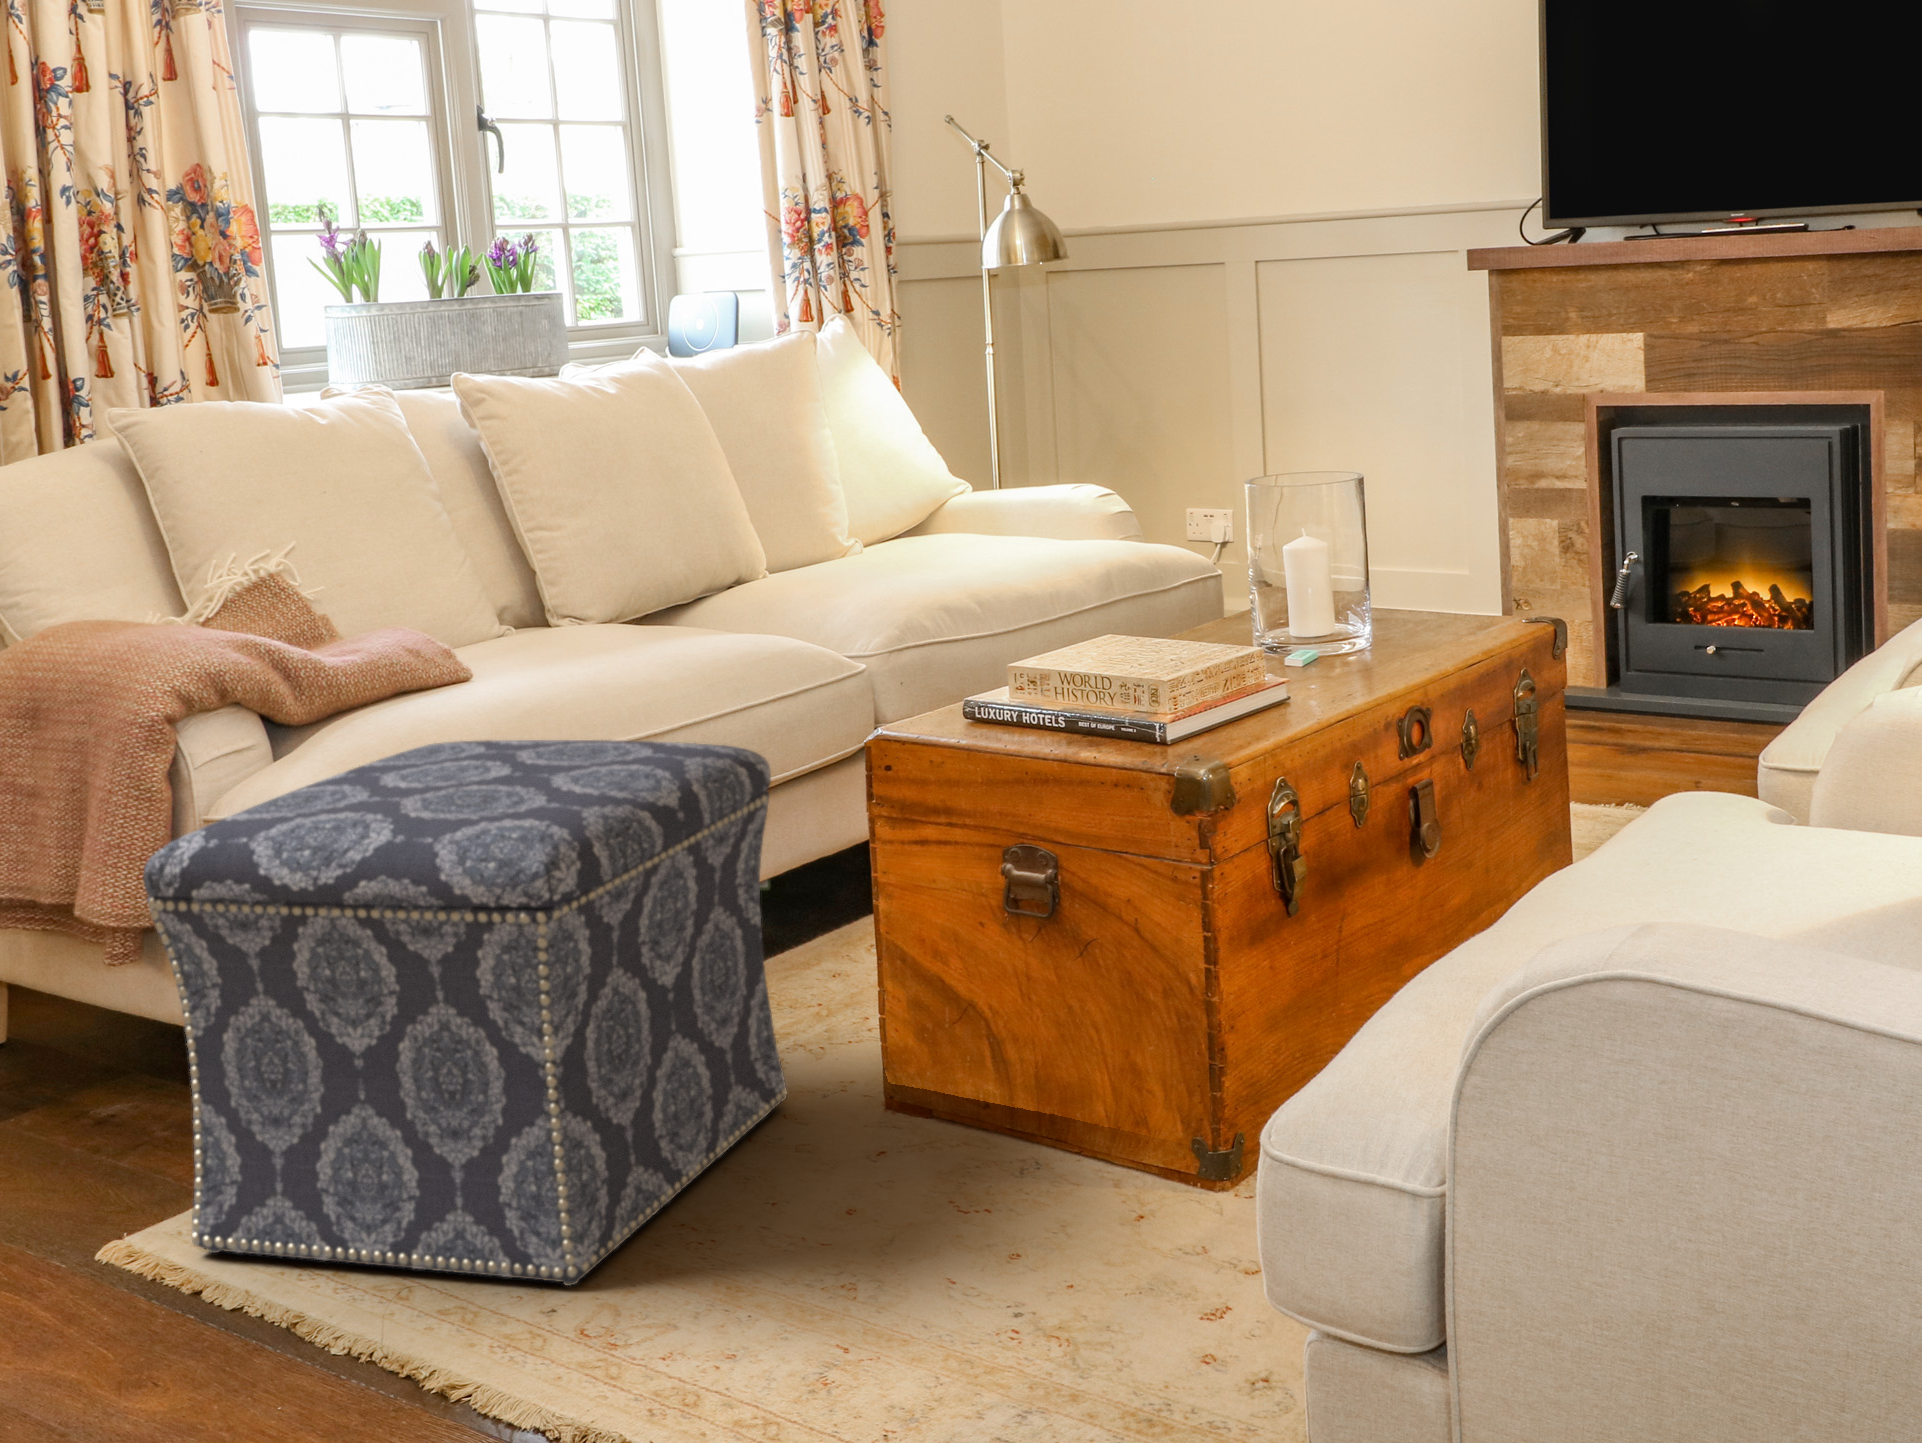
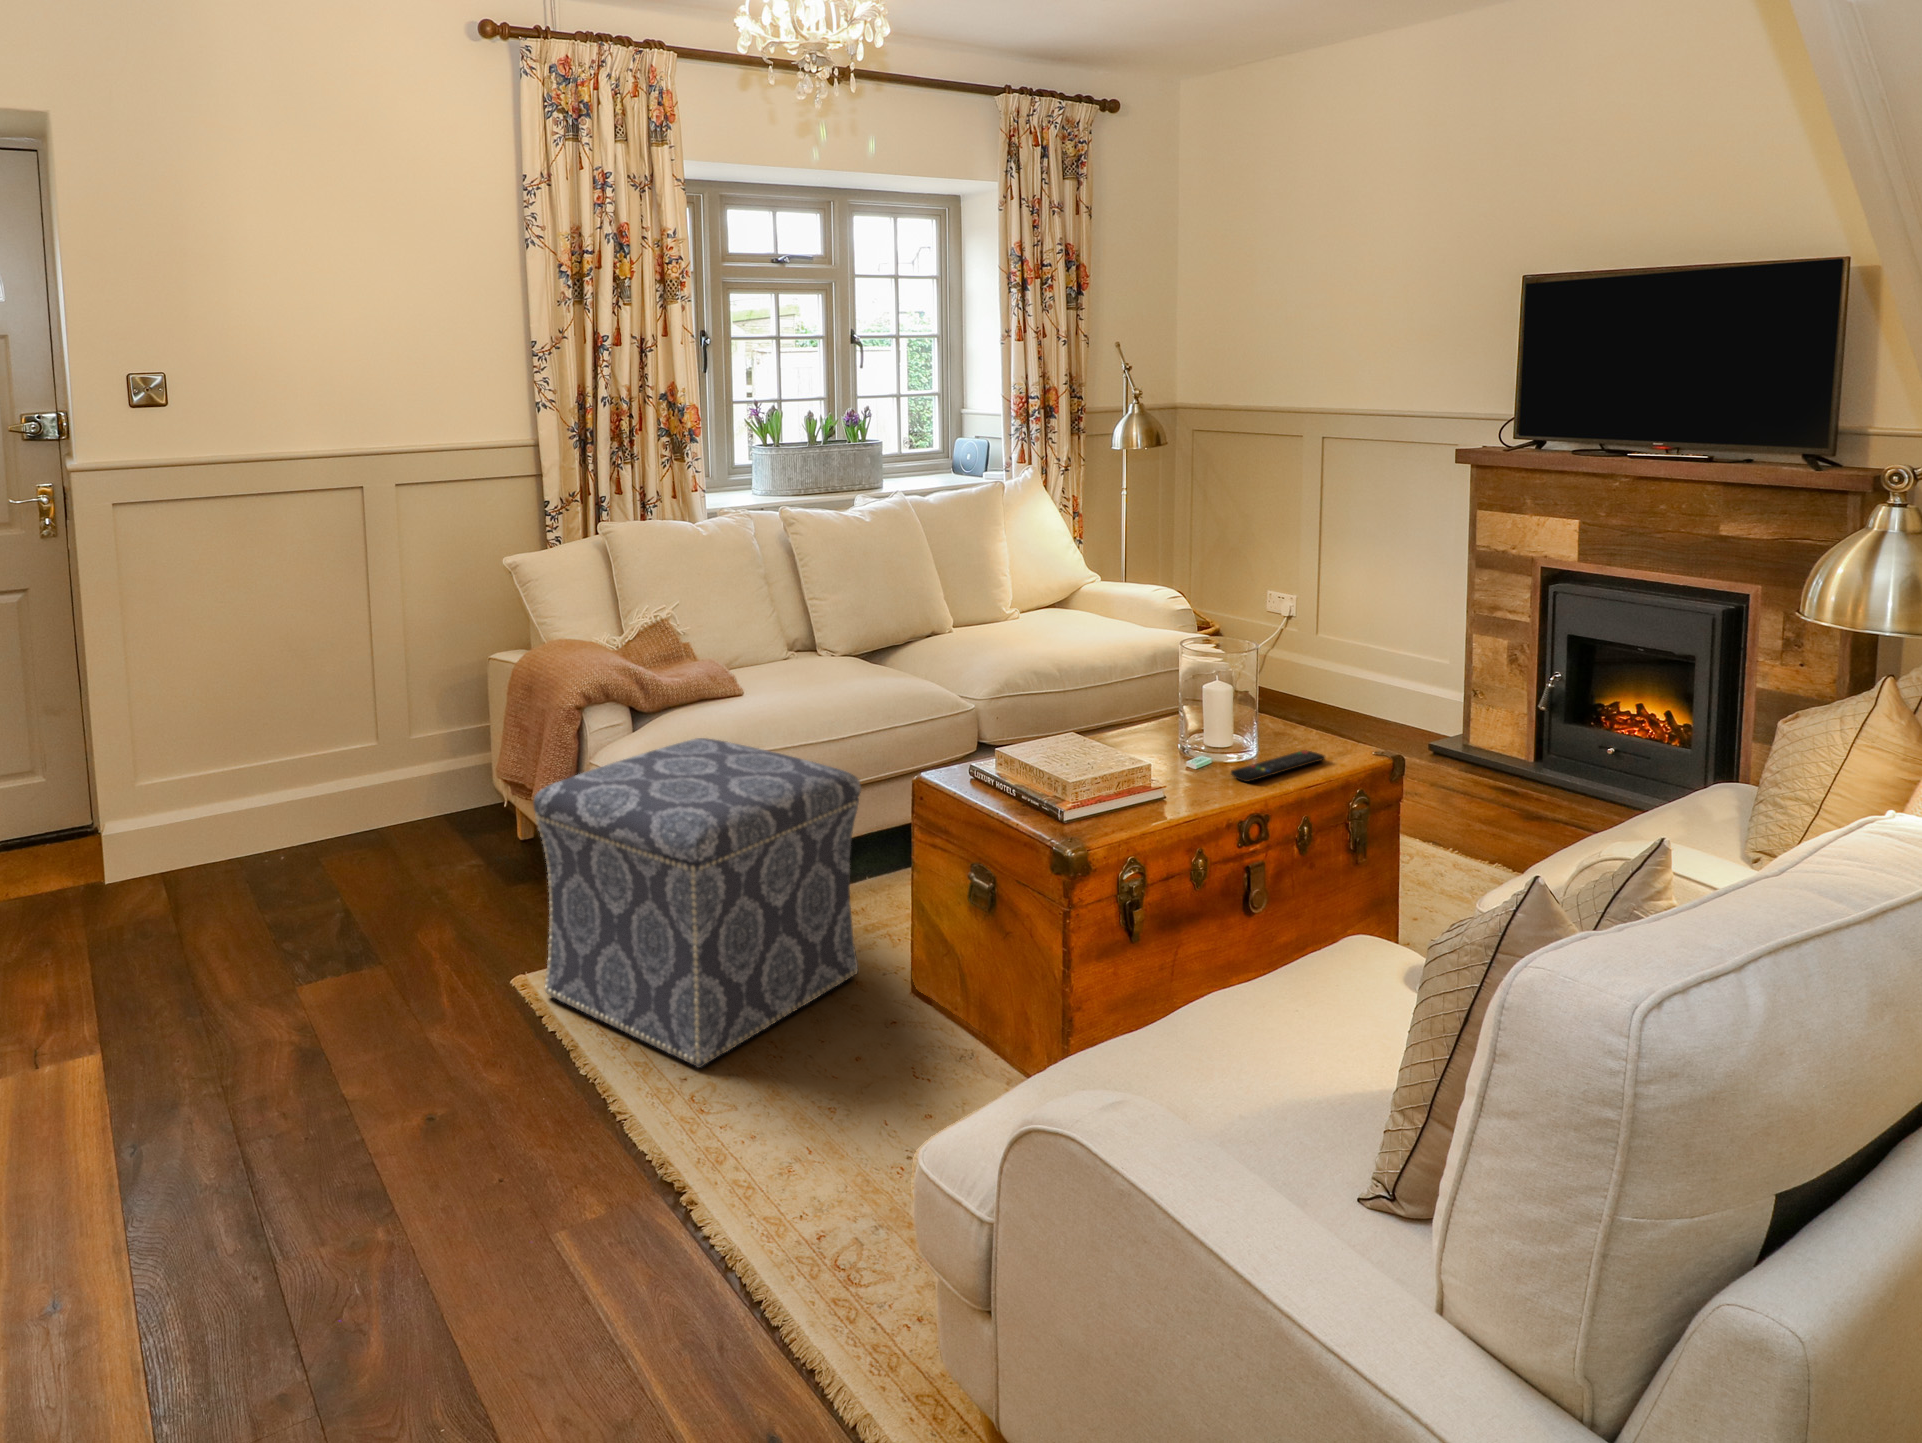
remote control: none [1359,628,1470,671] -> present [1231,750,1325,782]

